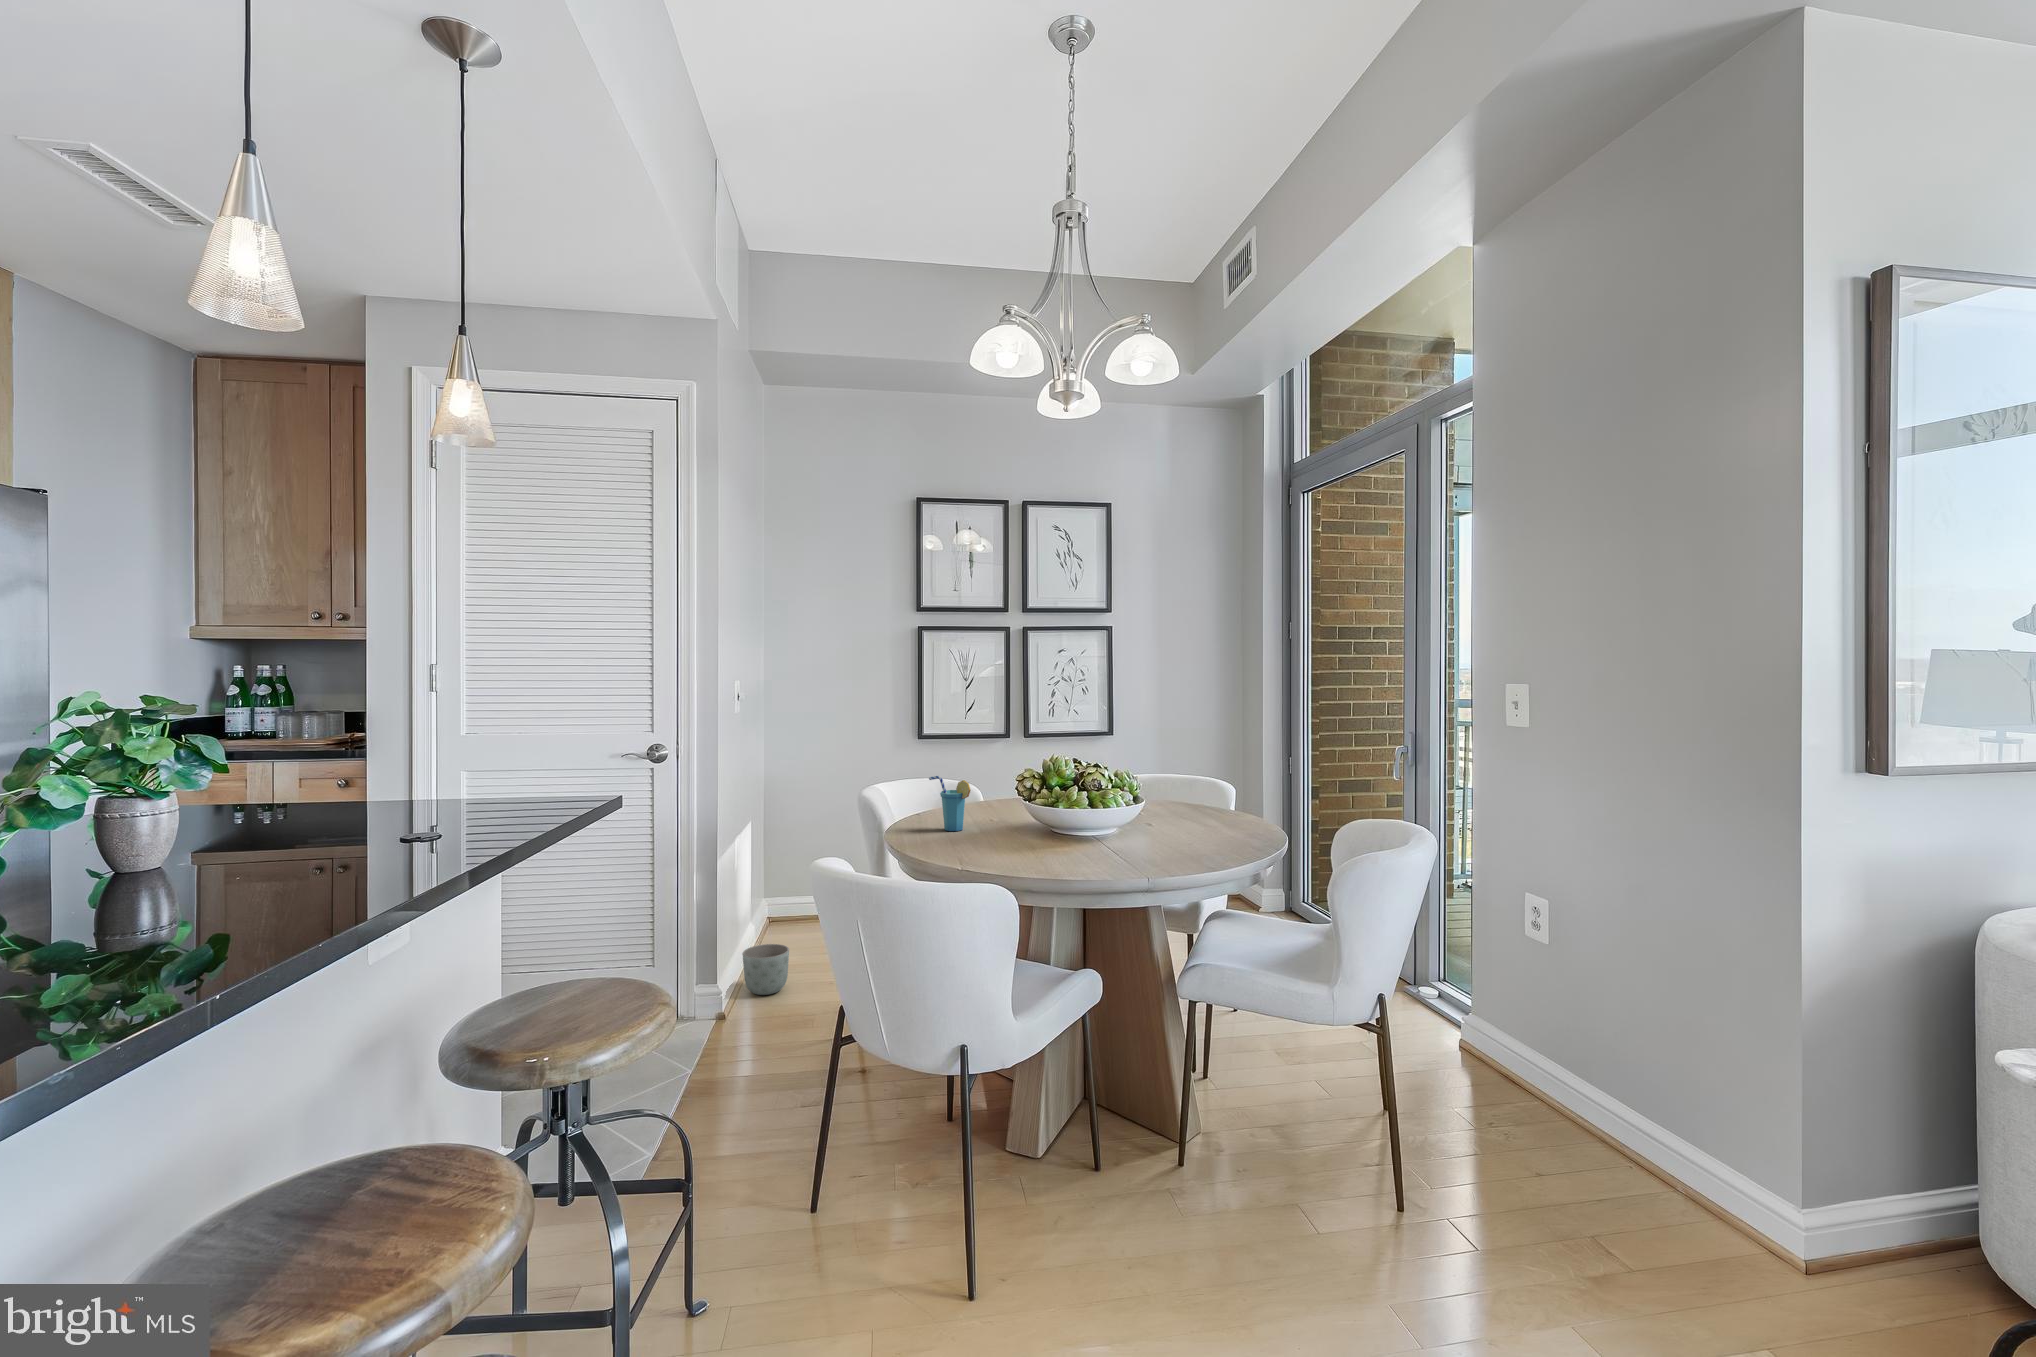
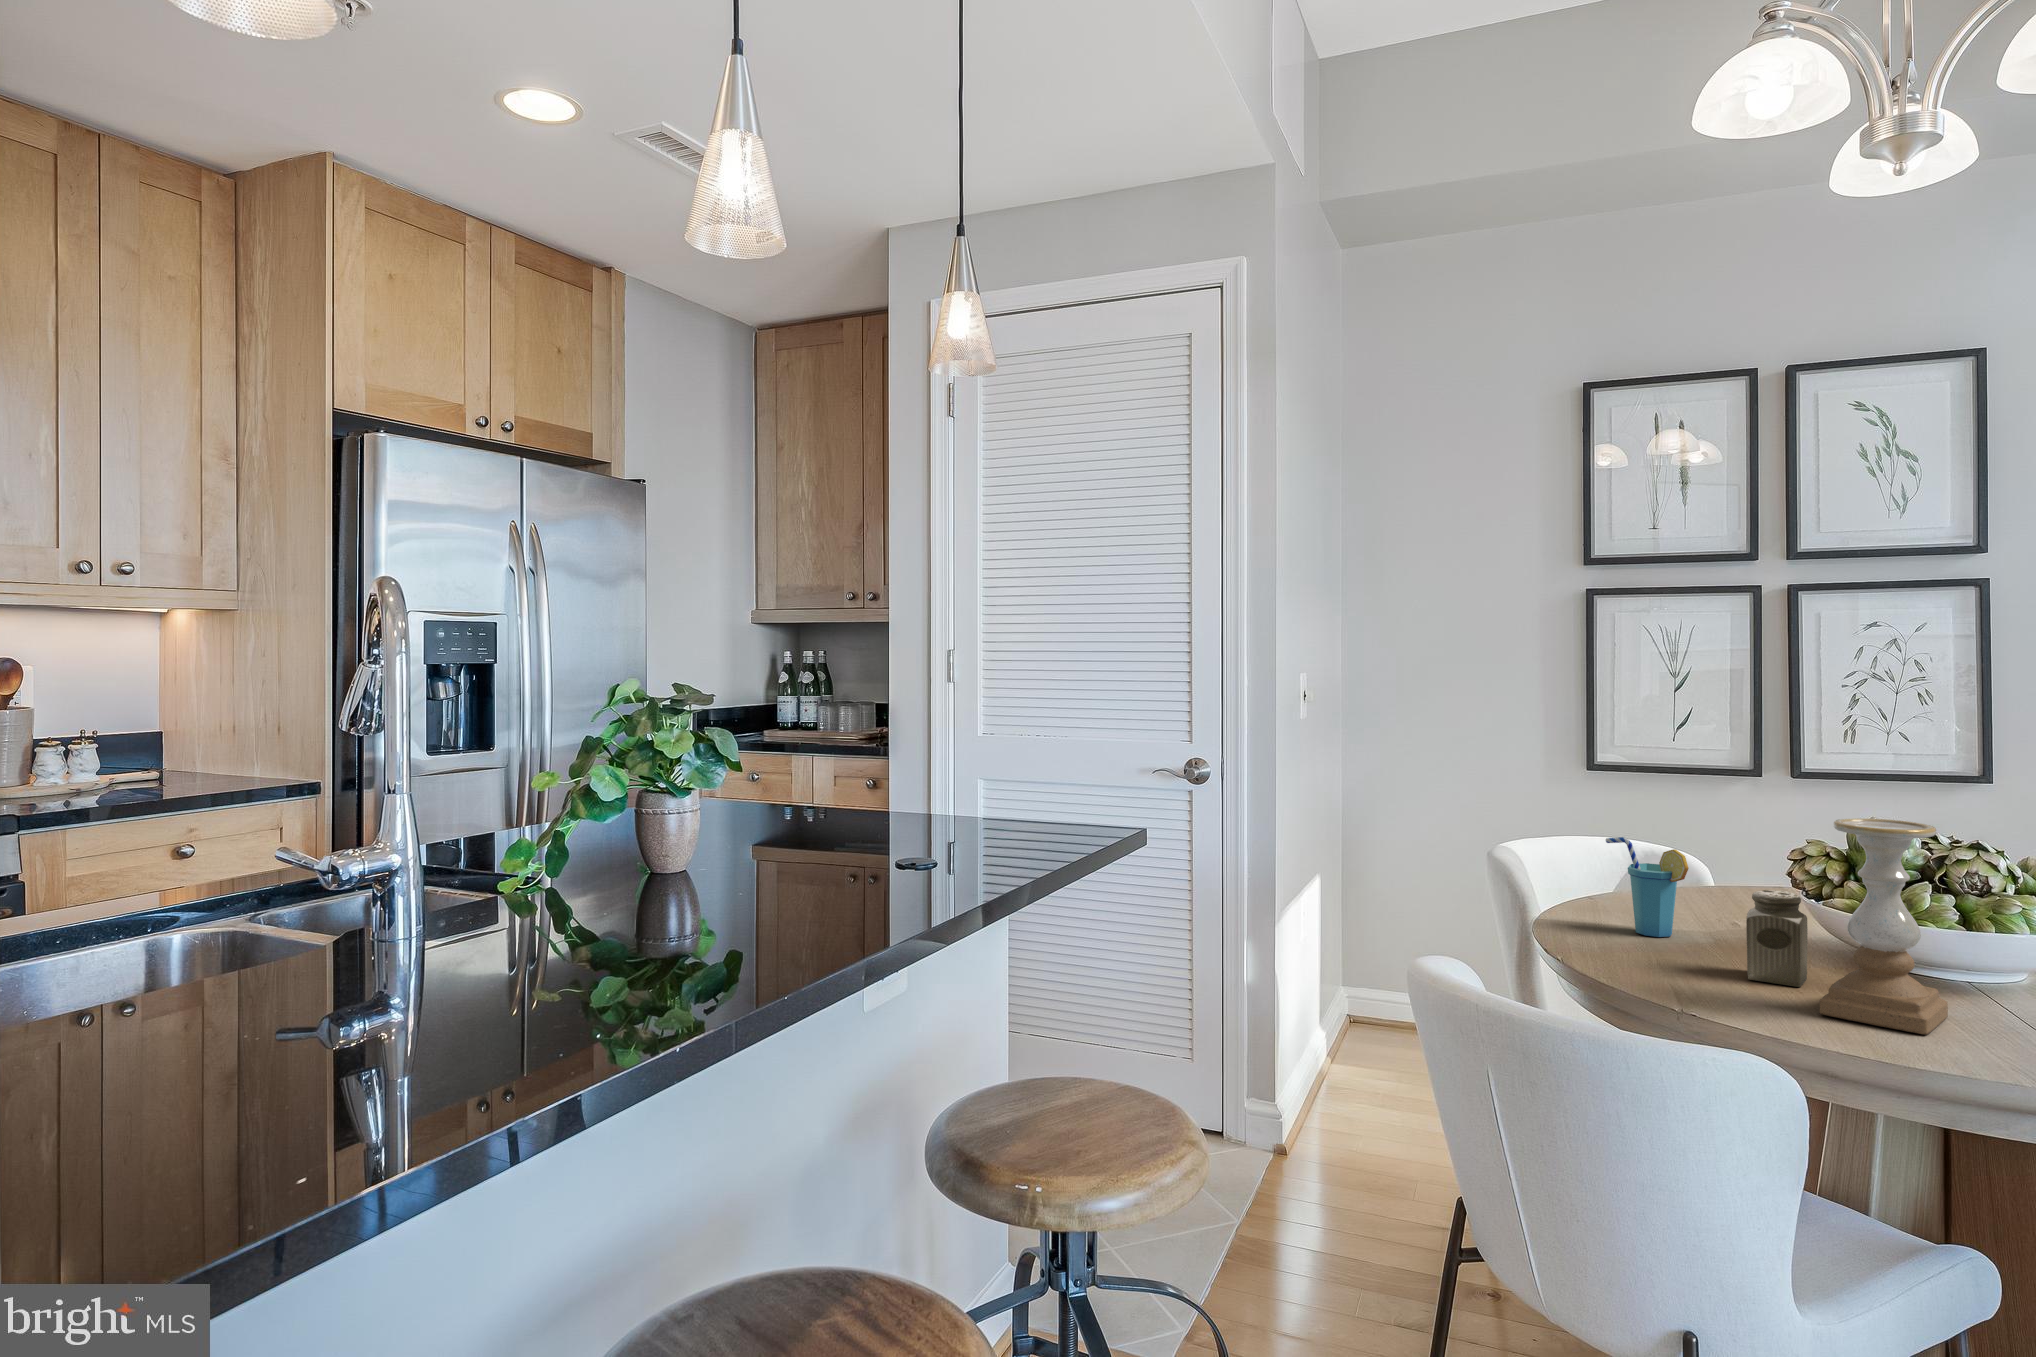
candle holder: none [1028,754,1081,859] -> present [1820,818,1948,1034]
salt shaker: none [997,797,1025,846] -> present [1746,890,1808,987]
planter: present [742,944,789,995] -> none [1307,1050,1375,1126]

